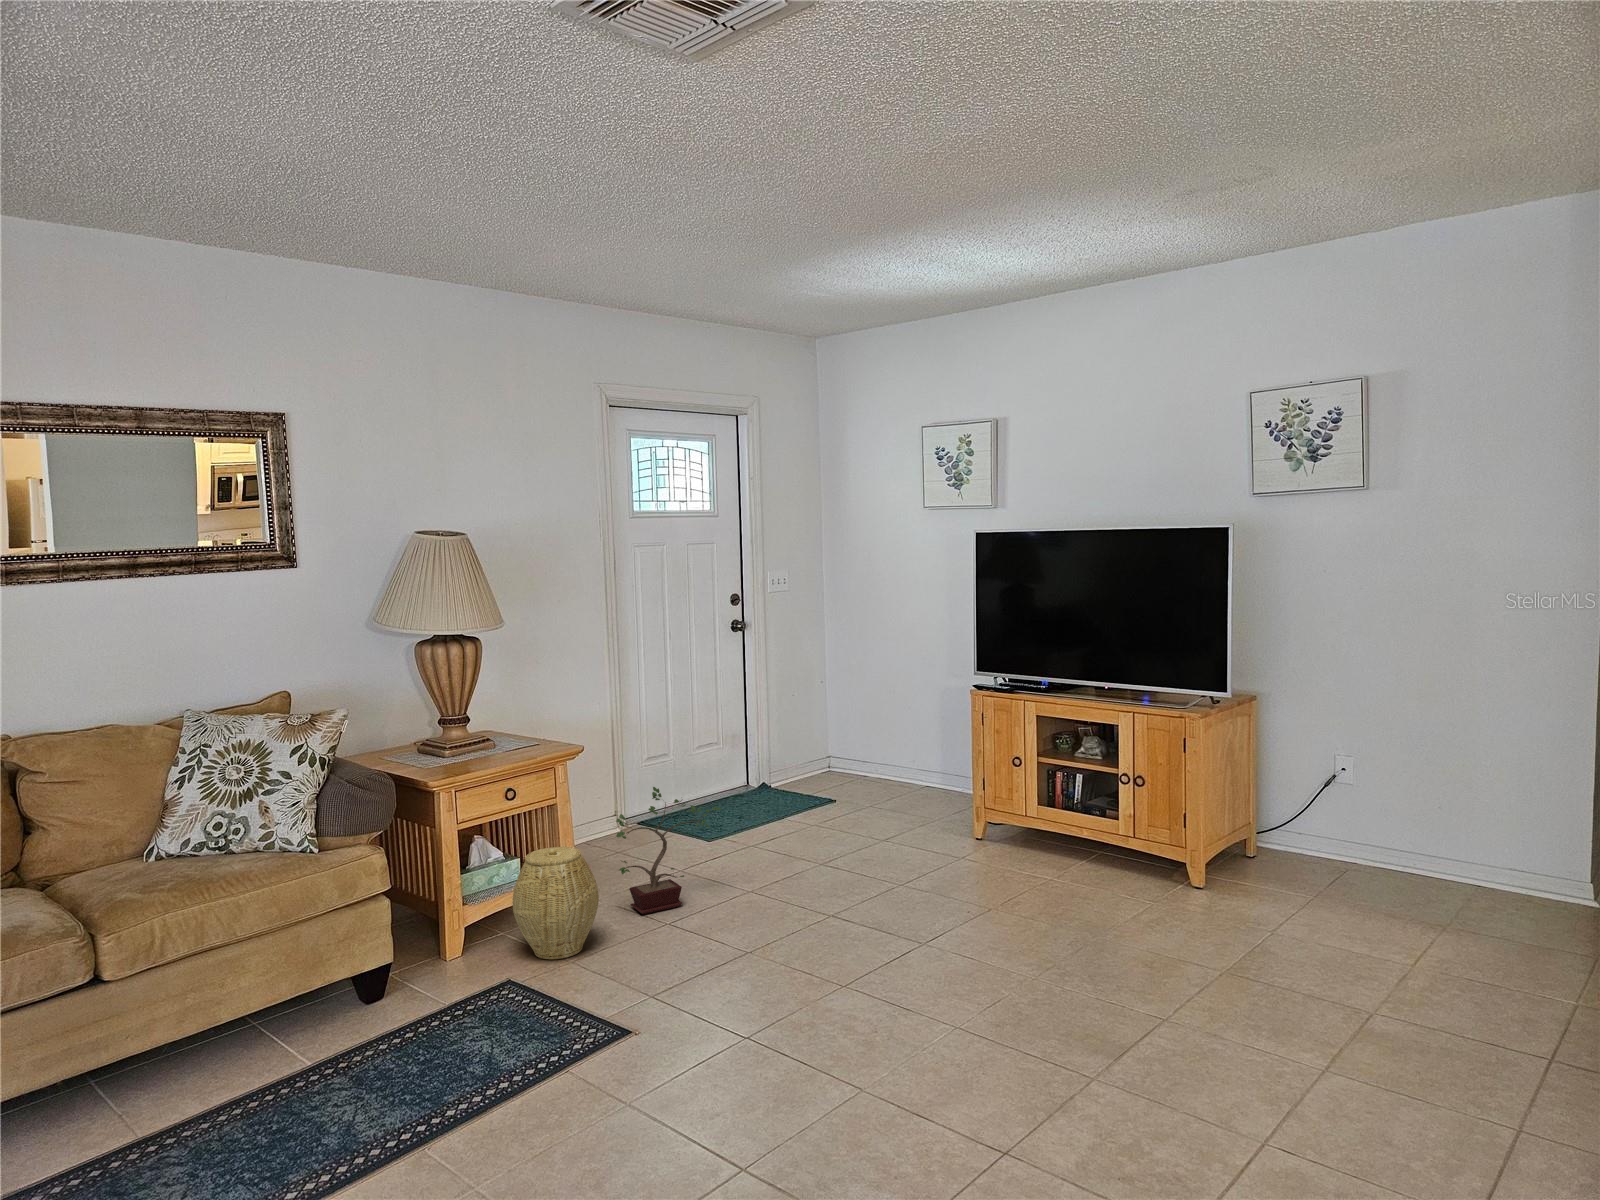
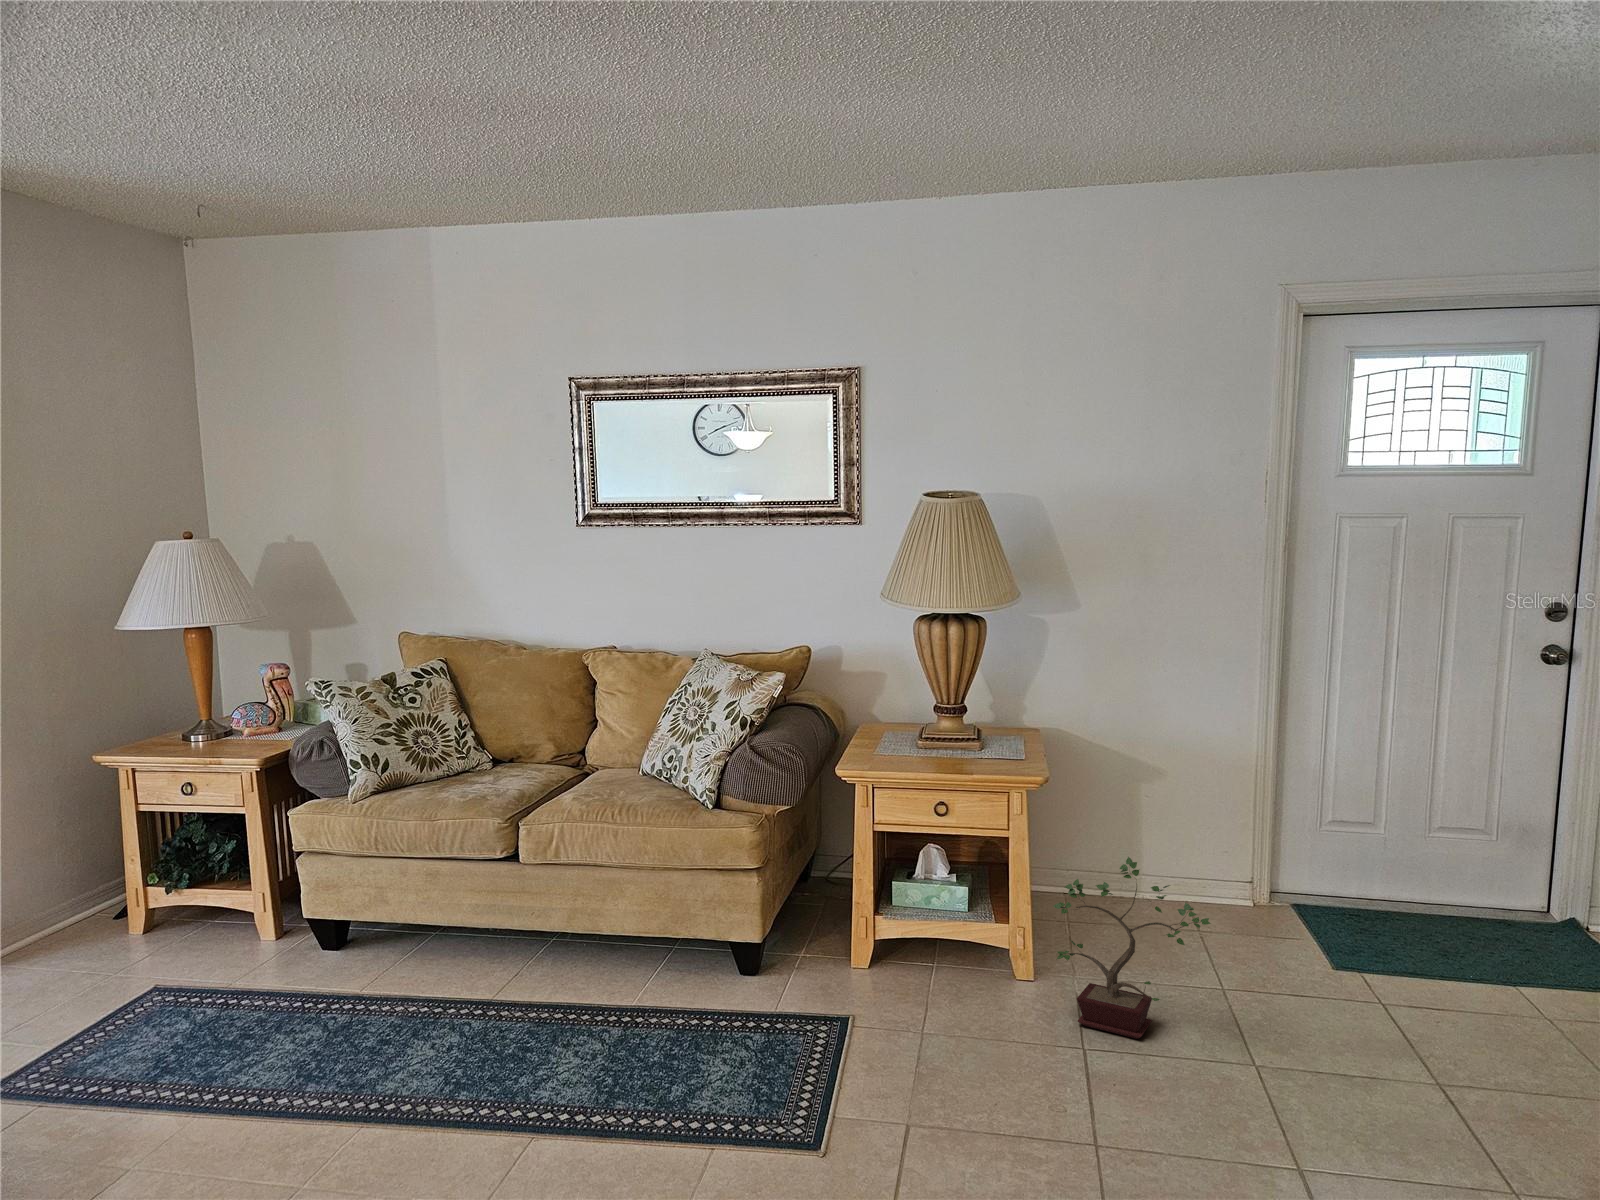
woven basket: present [513,847,599,959] -> none [882,885,987,1029]

